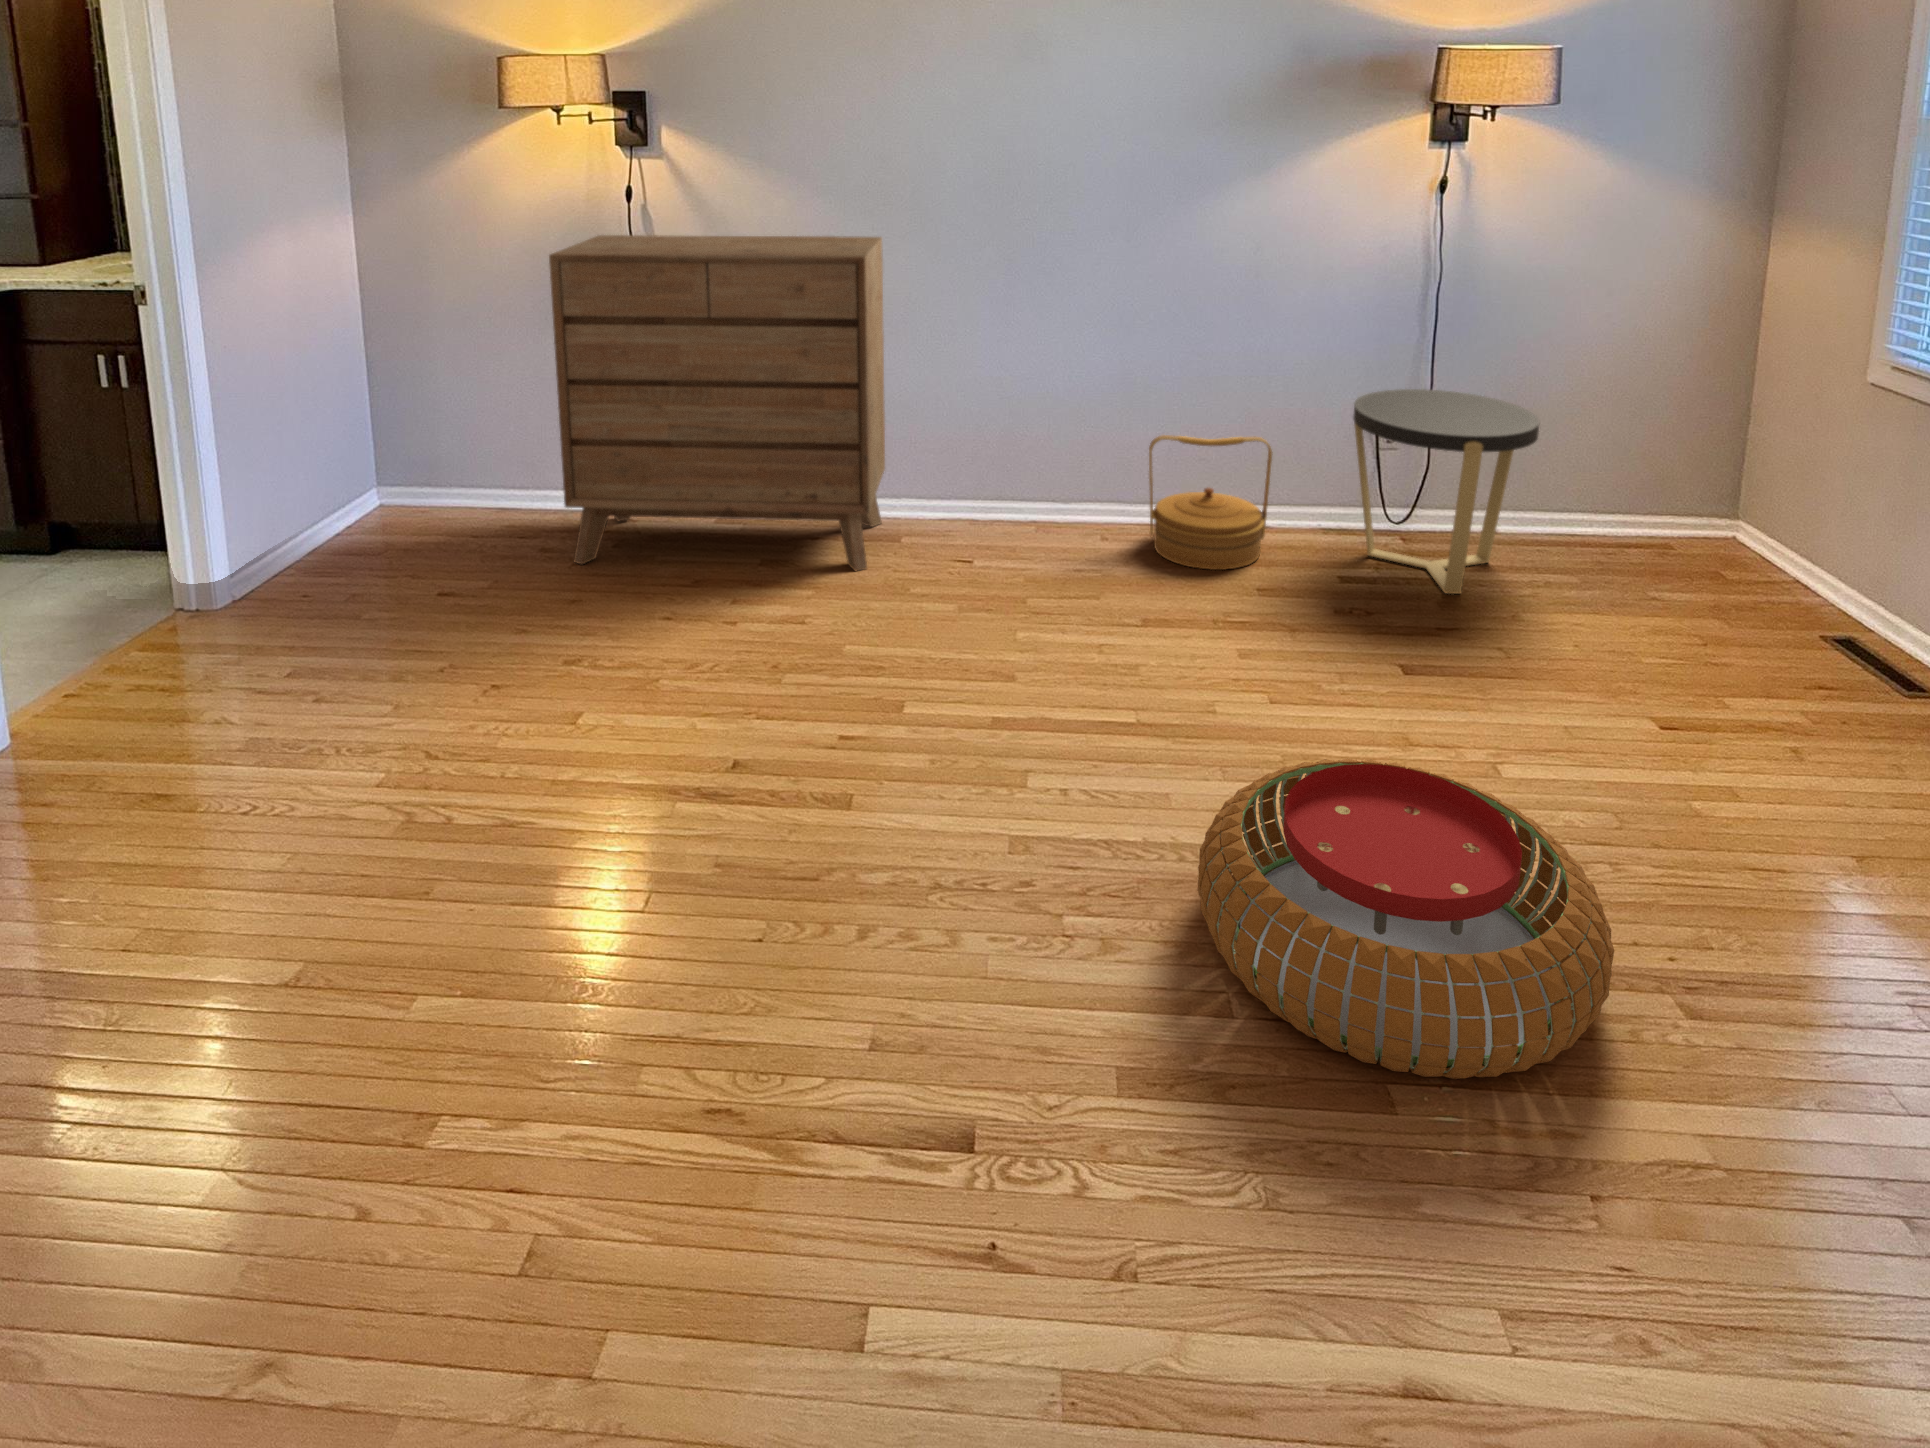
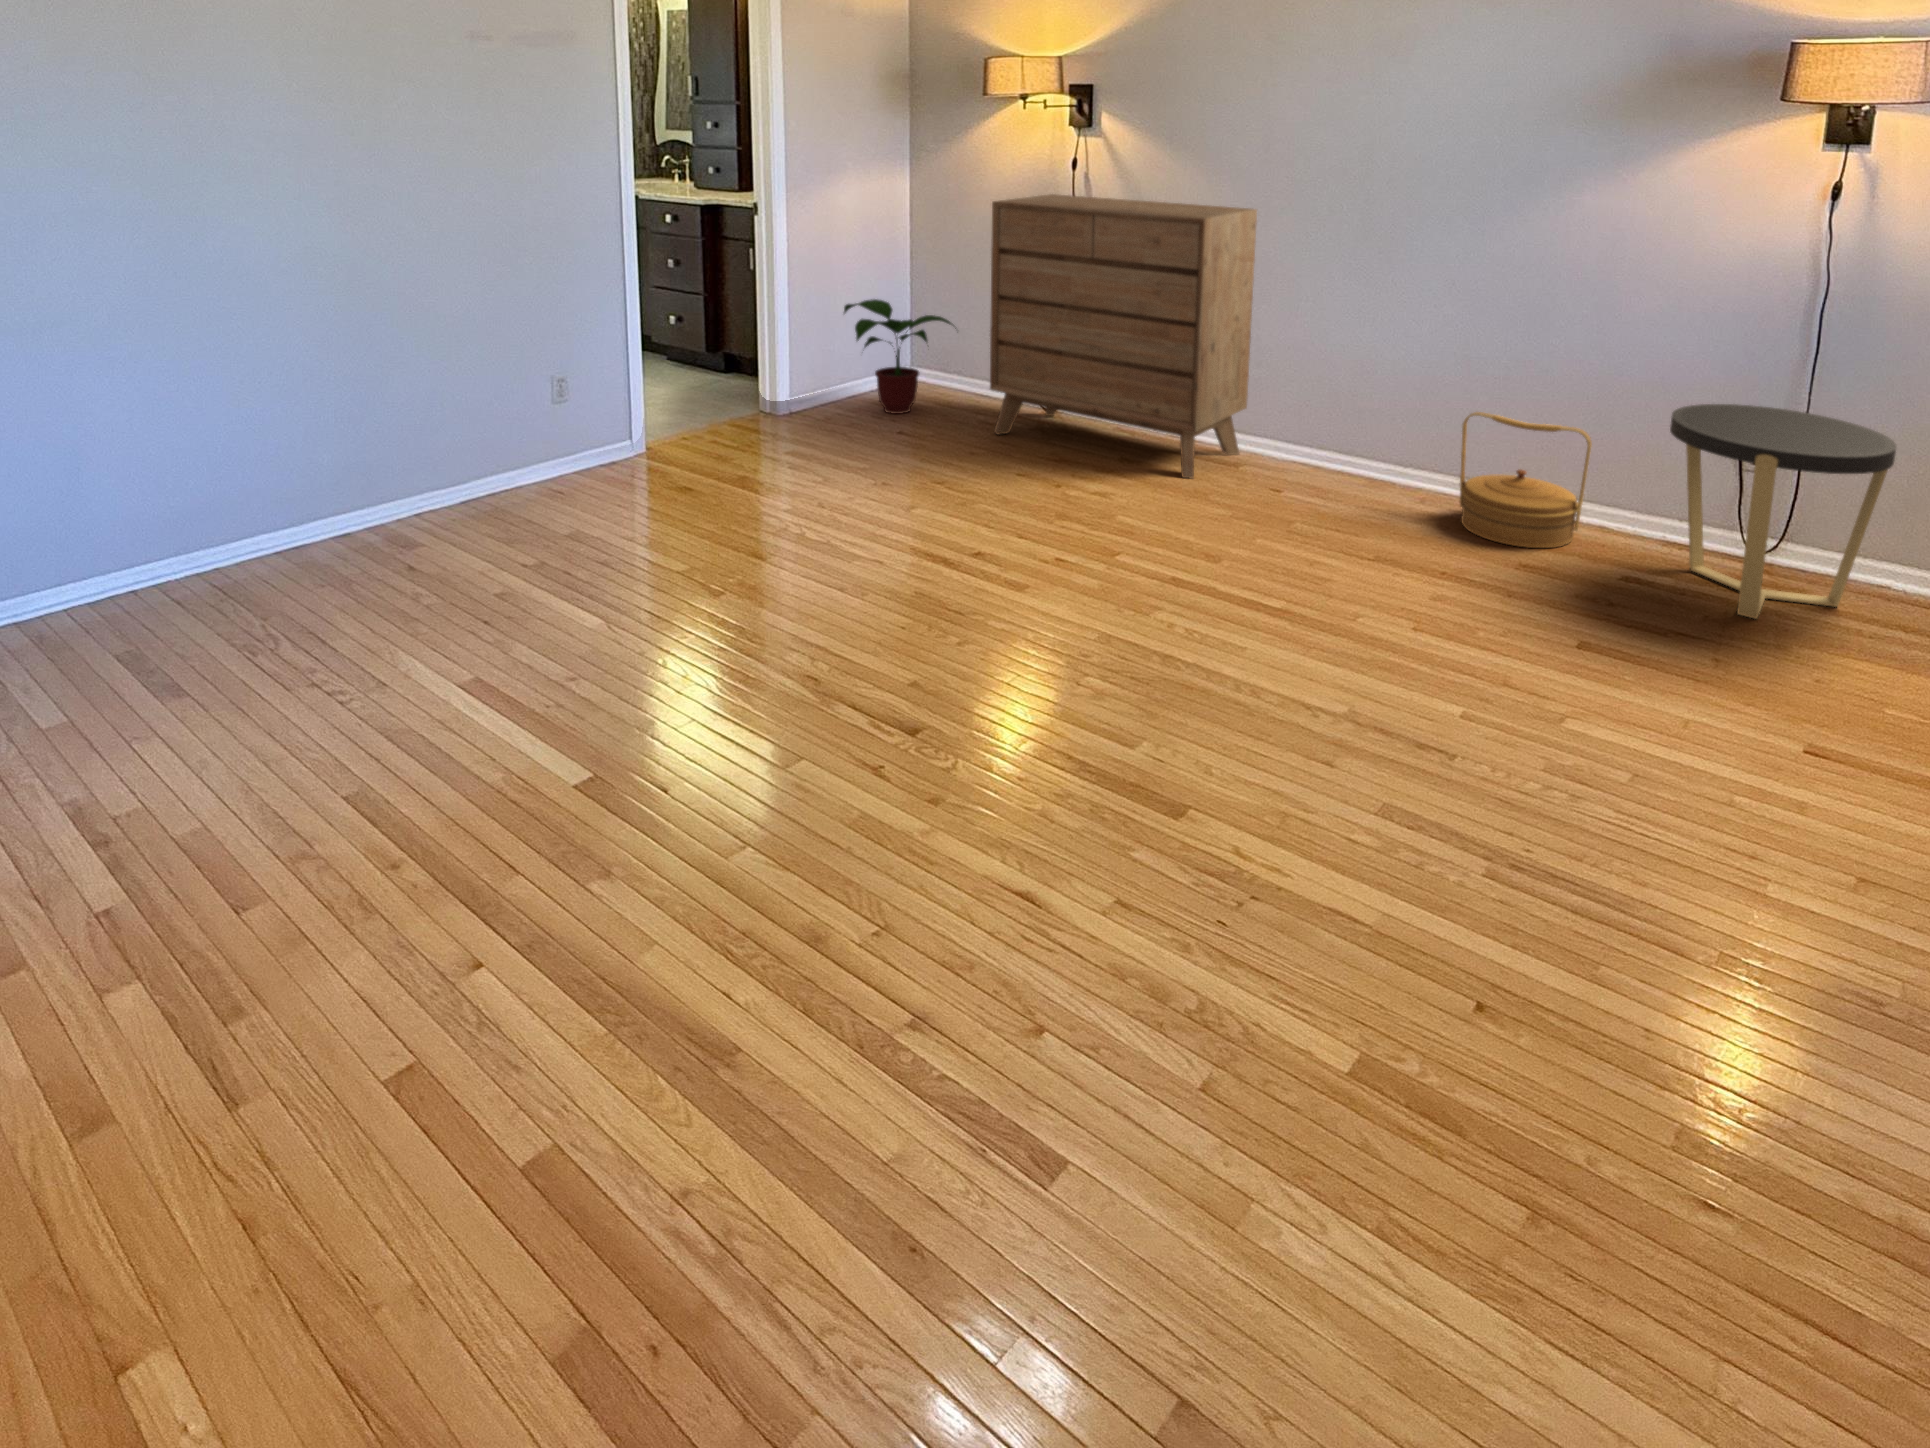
potted plant: none [292,406,482,566] -> present [844,299,956,414]
pouf: present [1197,758,1614,1079] -> none [1158,632,1497,864]

